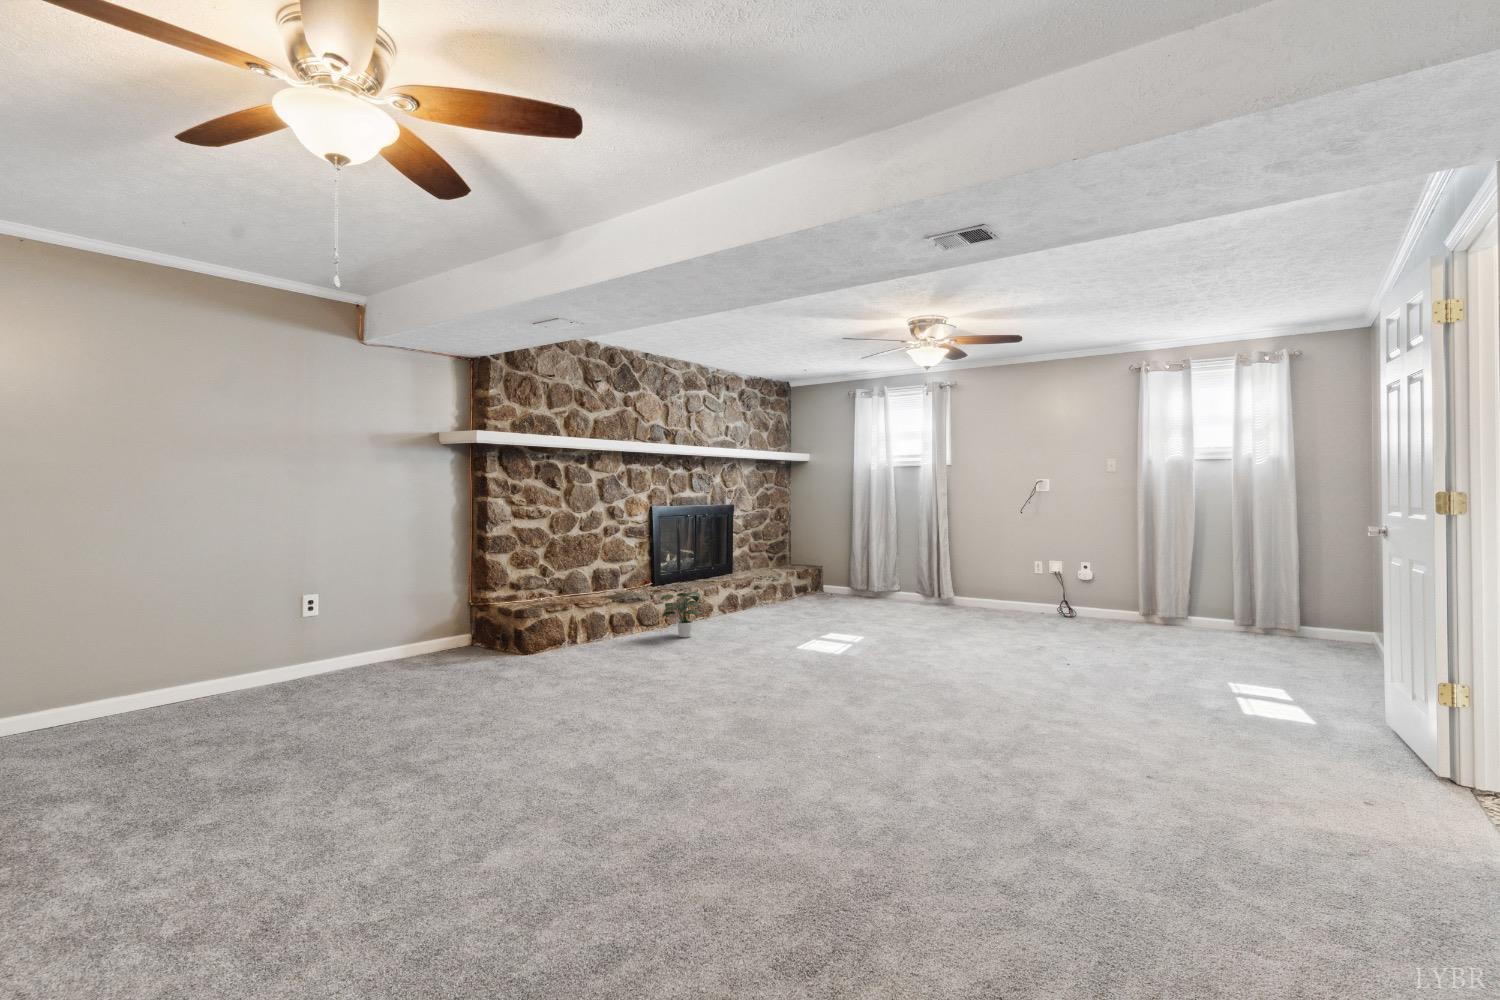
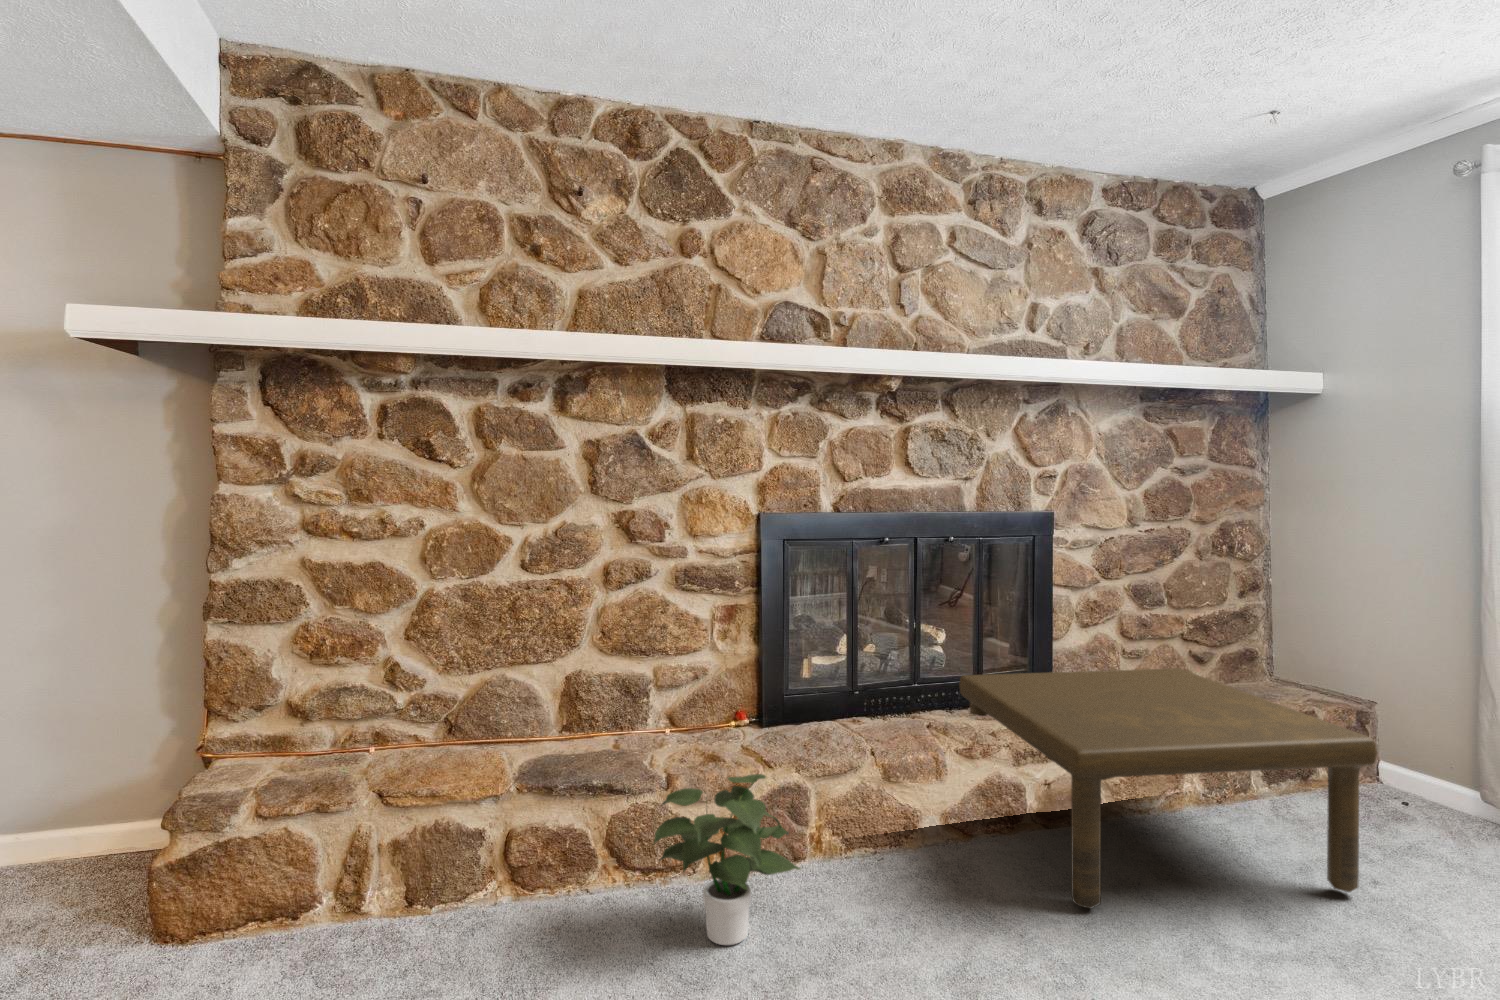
coffee table: none [709,559,833,620] -> present [960,668,1377,908]

